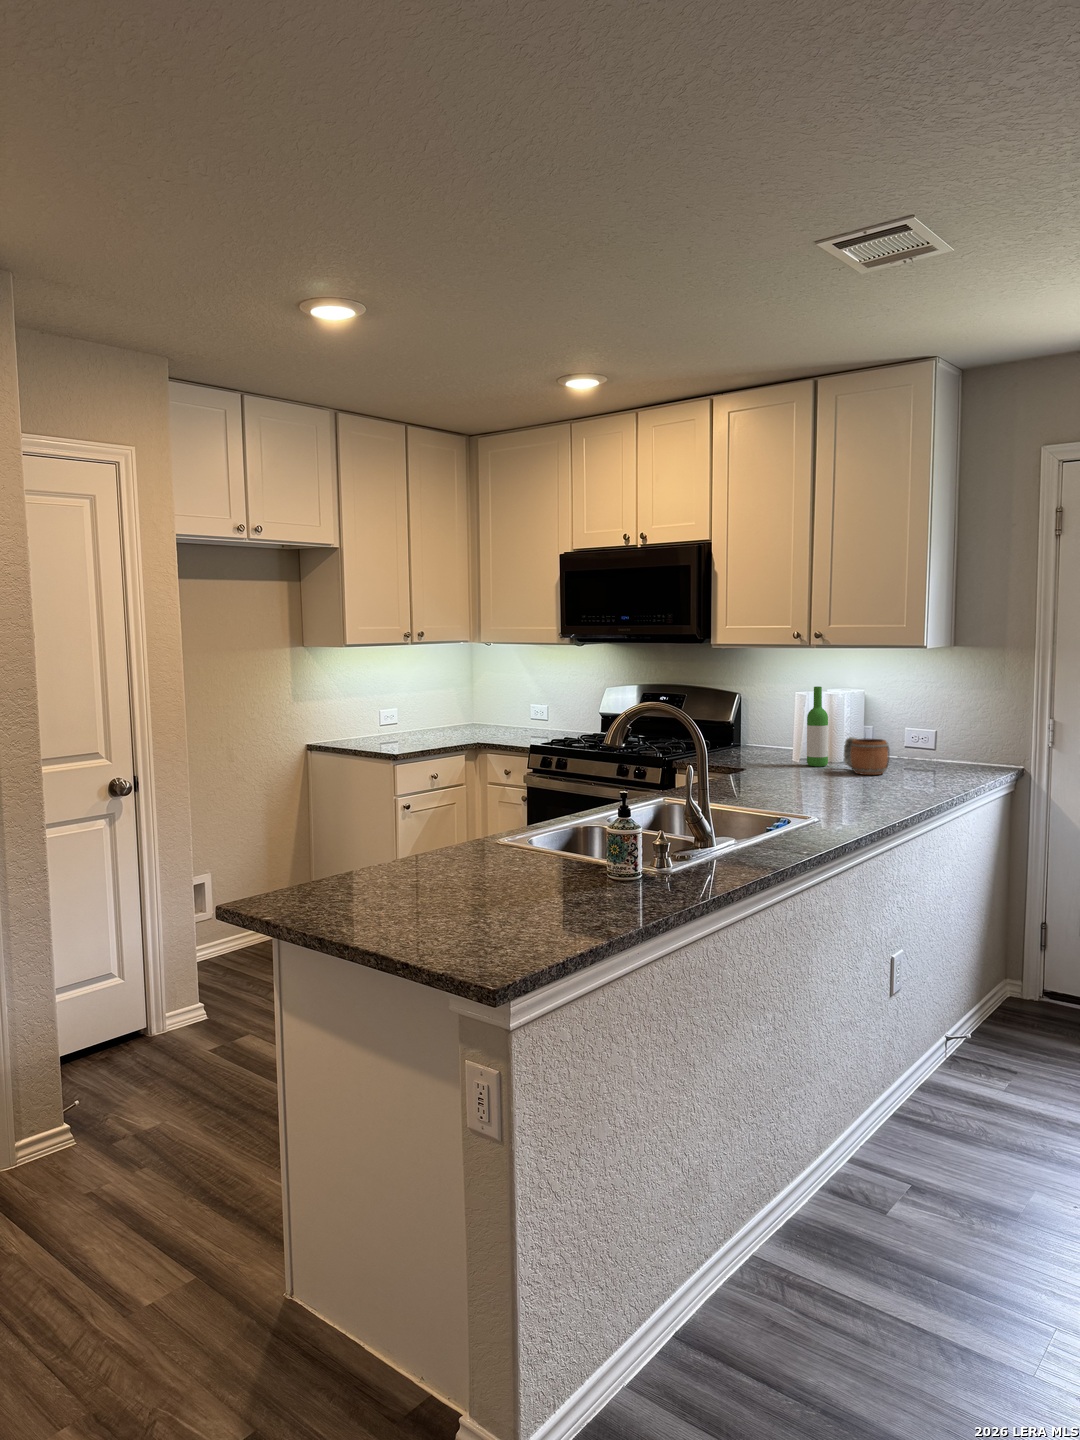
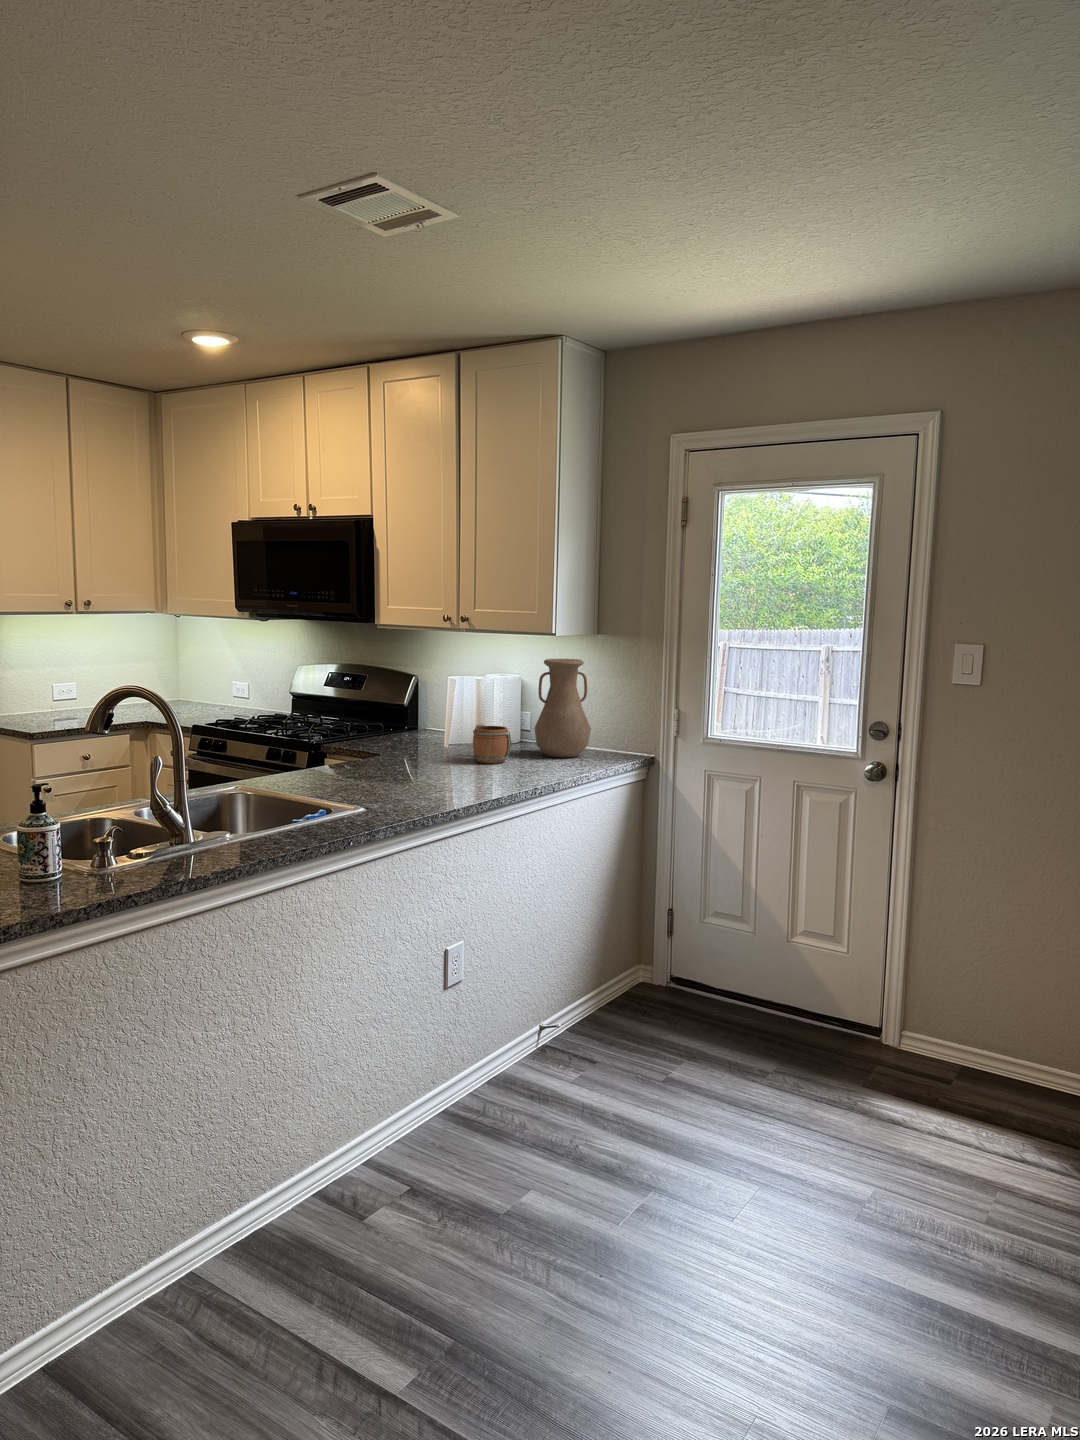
vase: none [900,671,960,768] -> present [535,659,591,757]
wine bottle: present [807,686,828,766] -> none [443,671,464,753]

